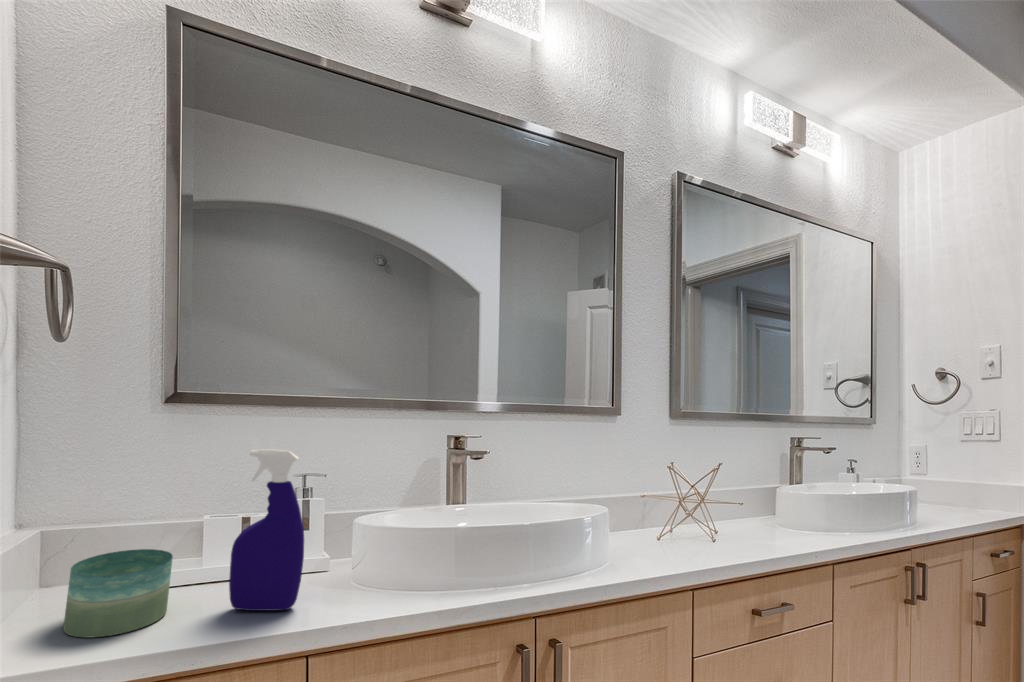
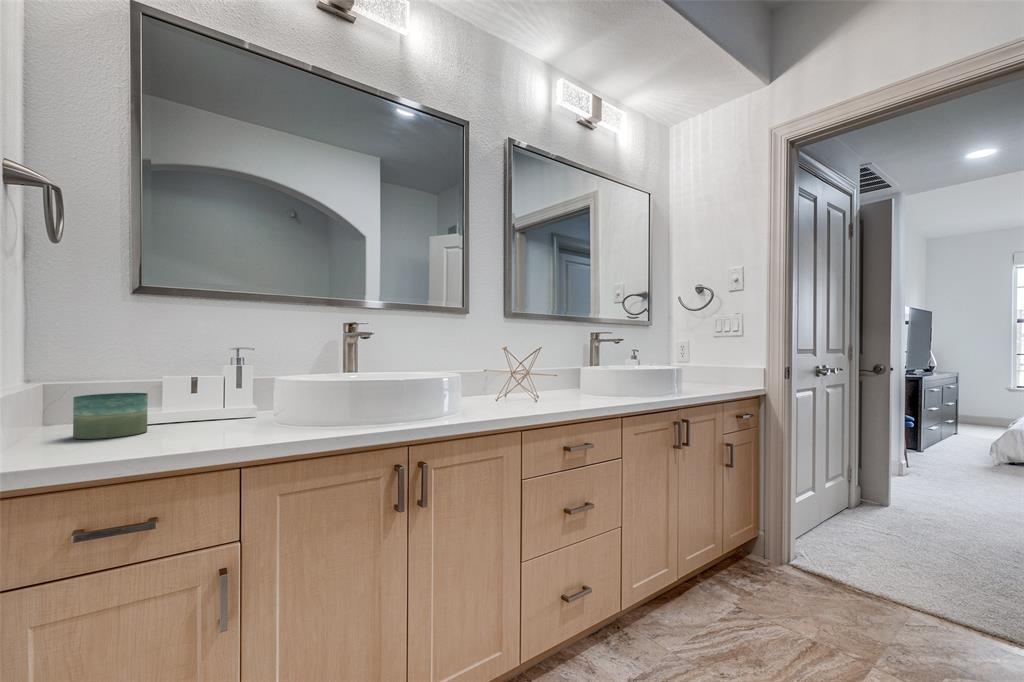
spray bottle: present [229,449,304,611] -> none [192,320,246,427]

